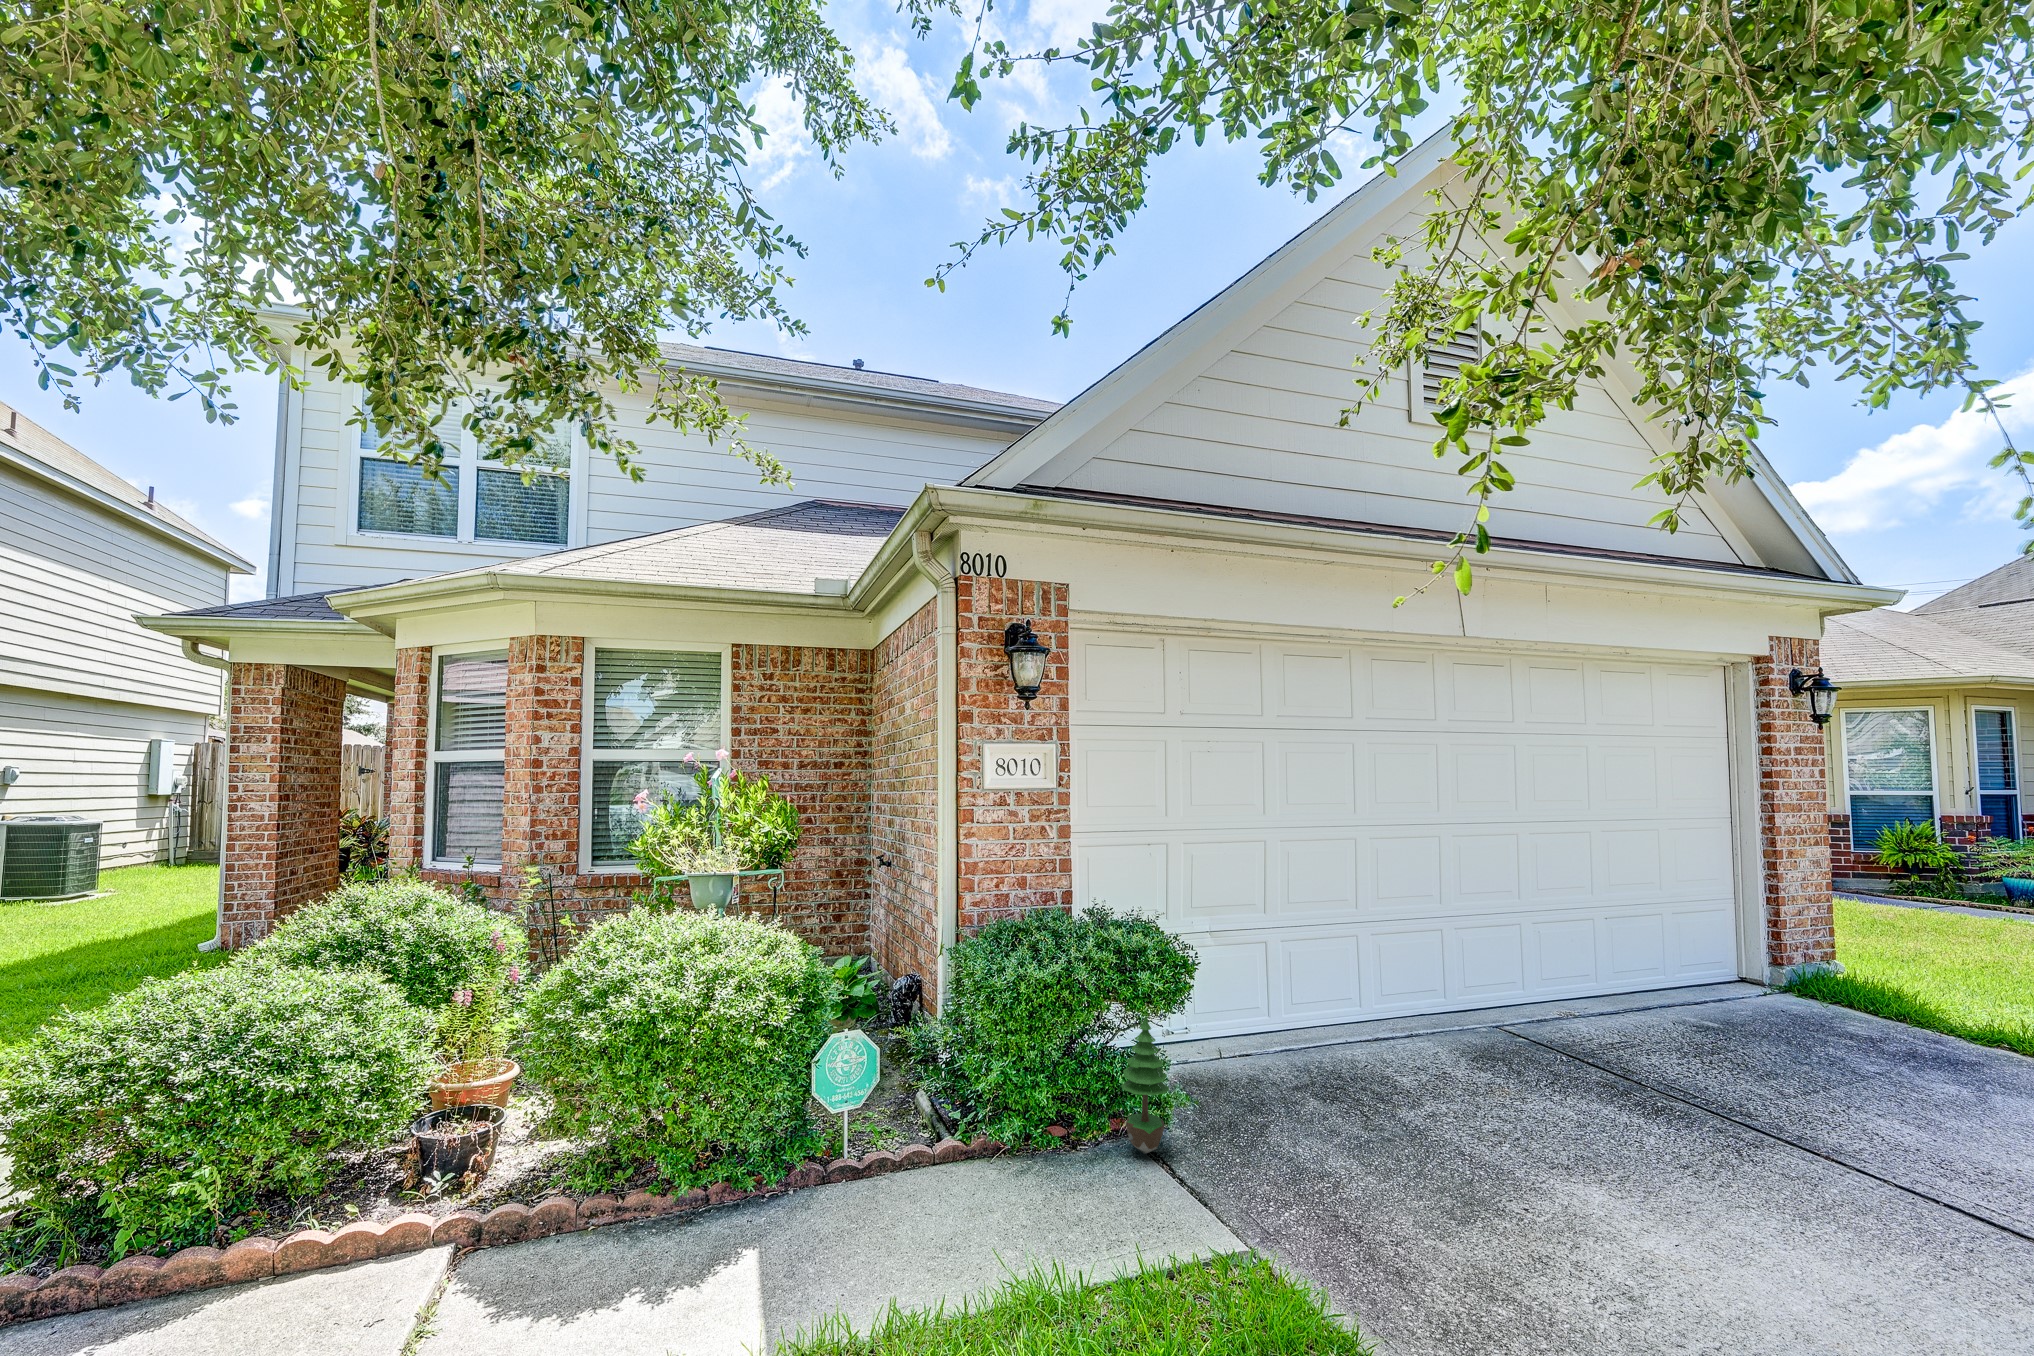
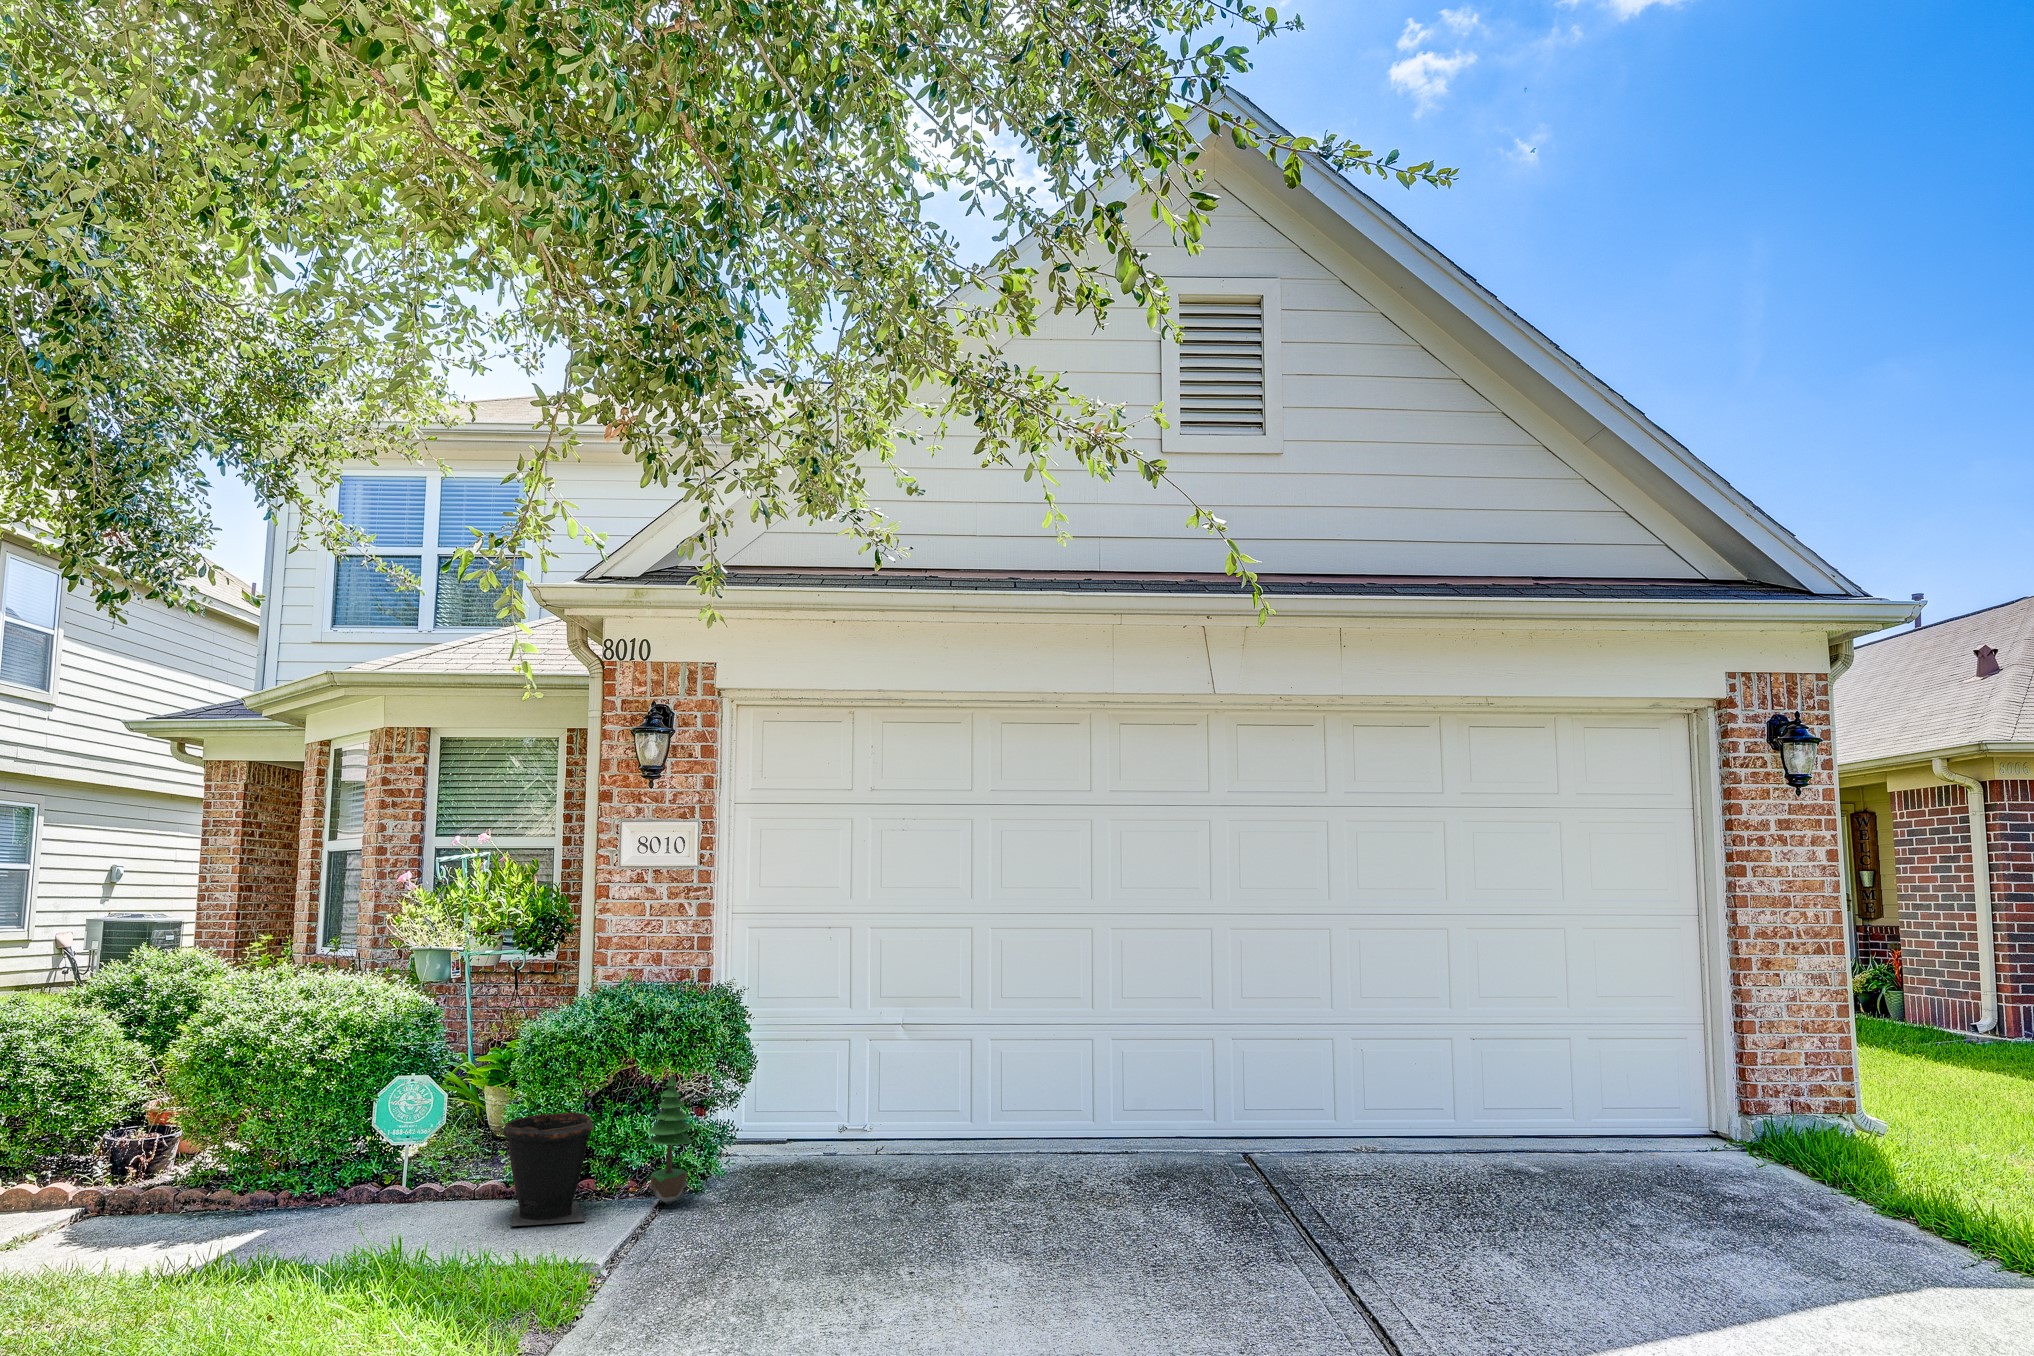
bucket: none [996,1067,1106,1215] -> present [503,1113,593,1226]

